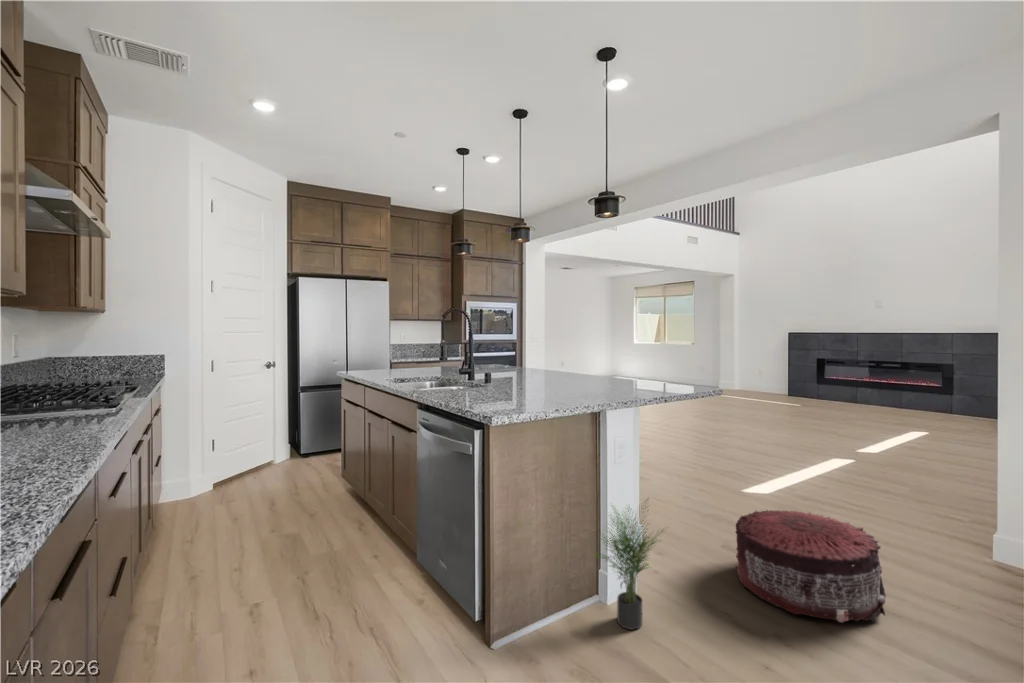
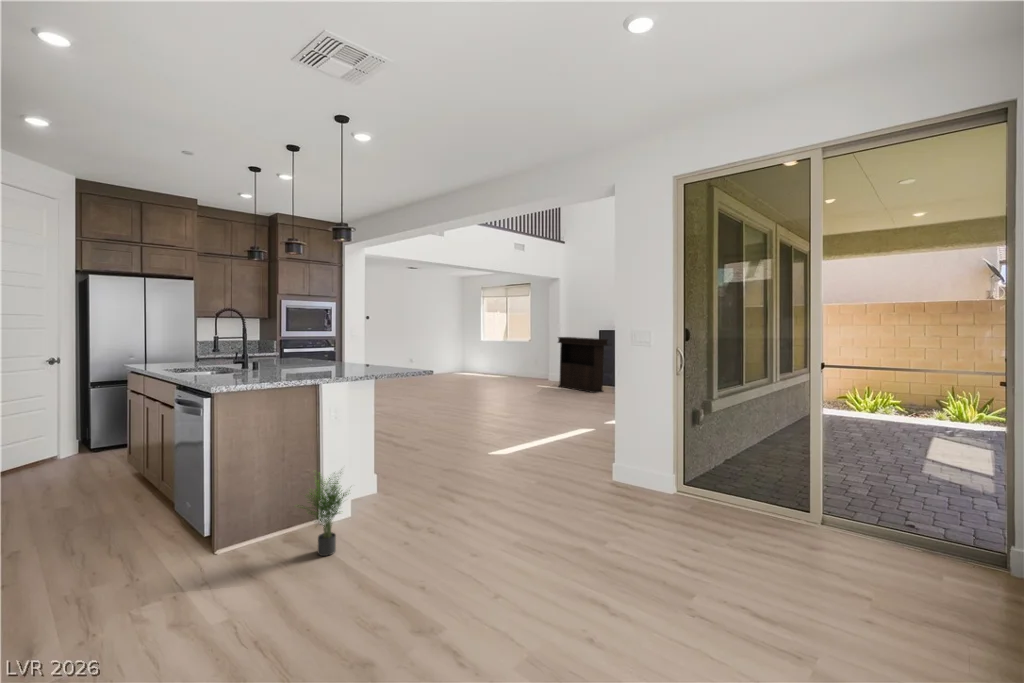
console table: none [741,339,812,404] -> present [558,337,608,393]
pouf: present [736,510,886,623] -> none [424,473,508,540]

